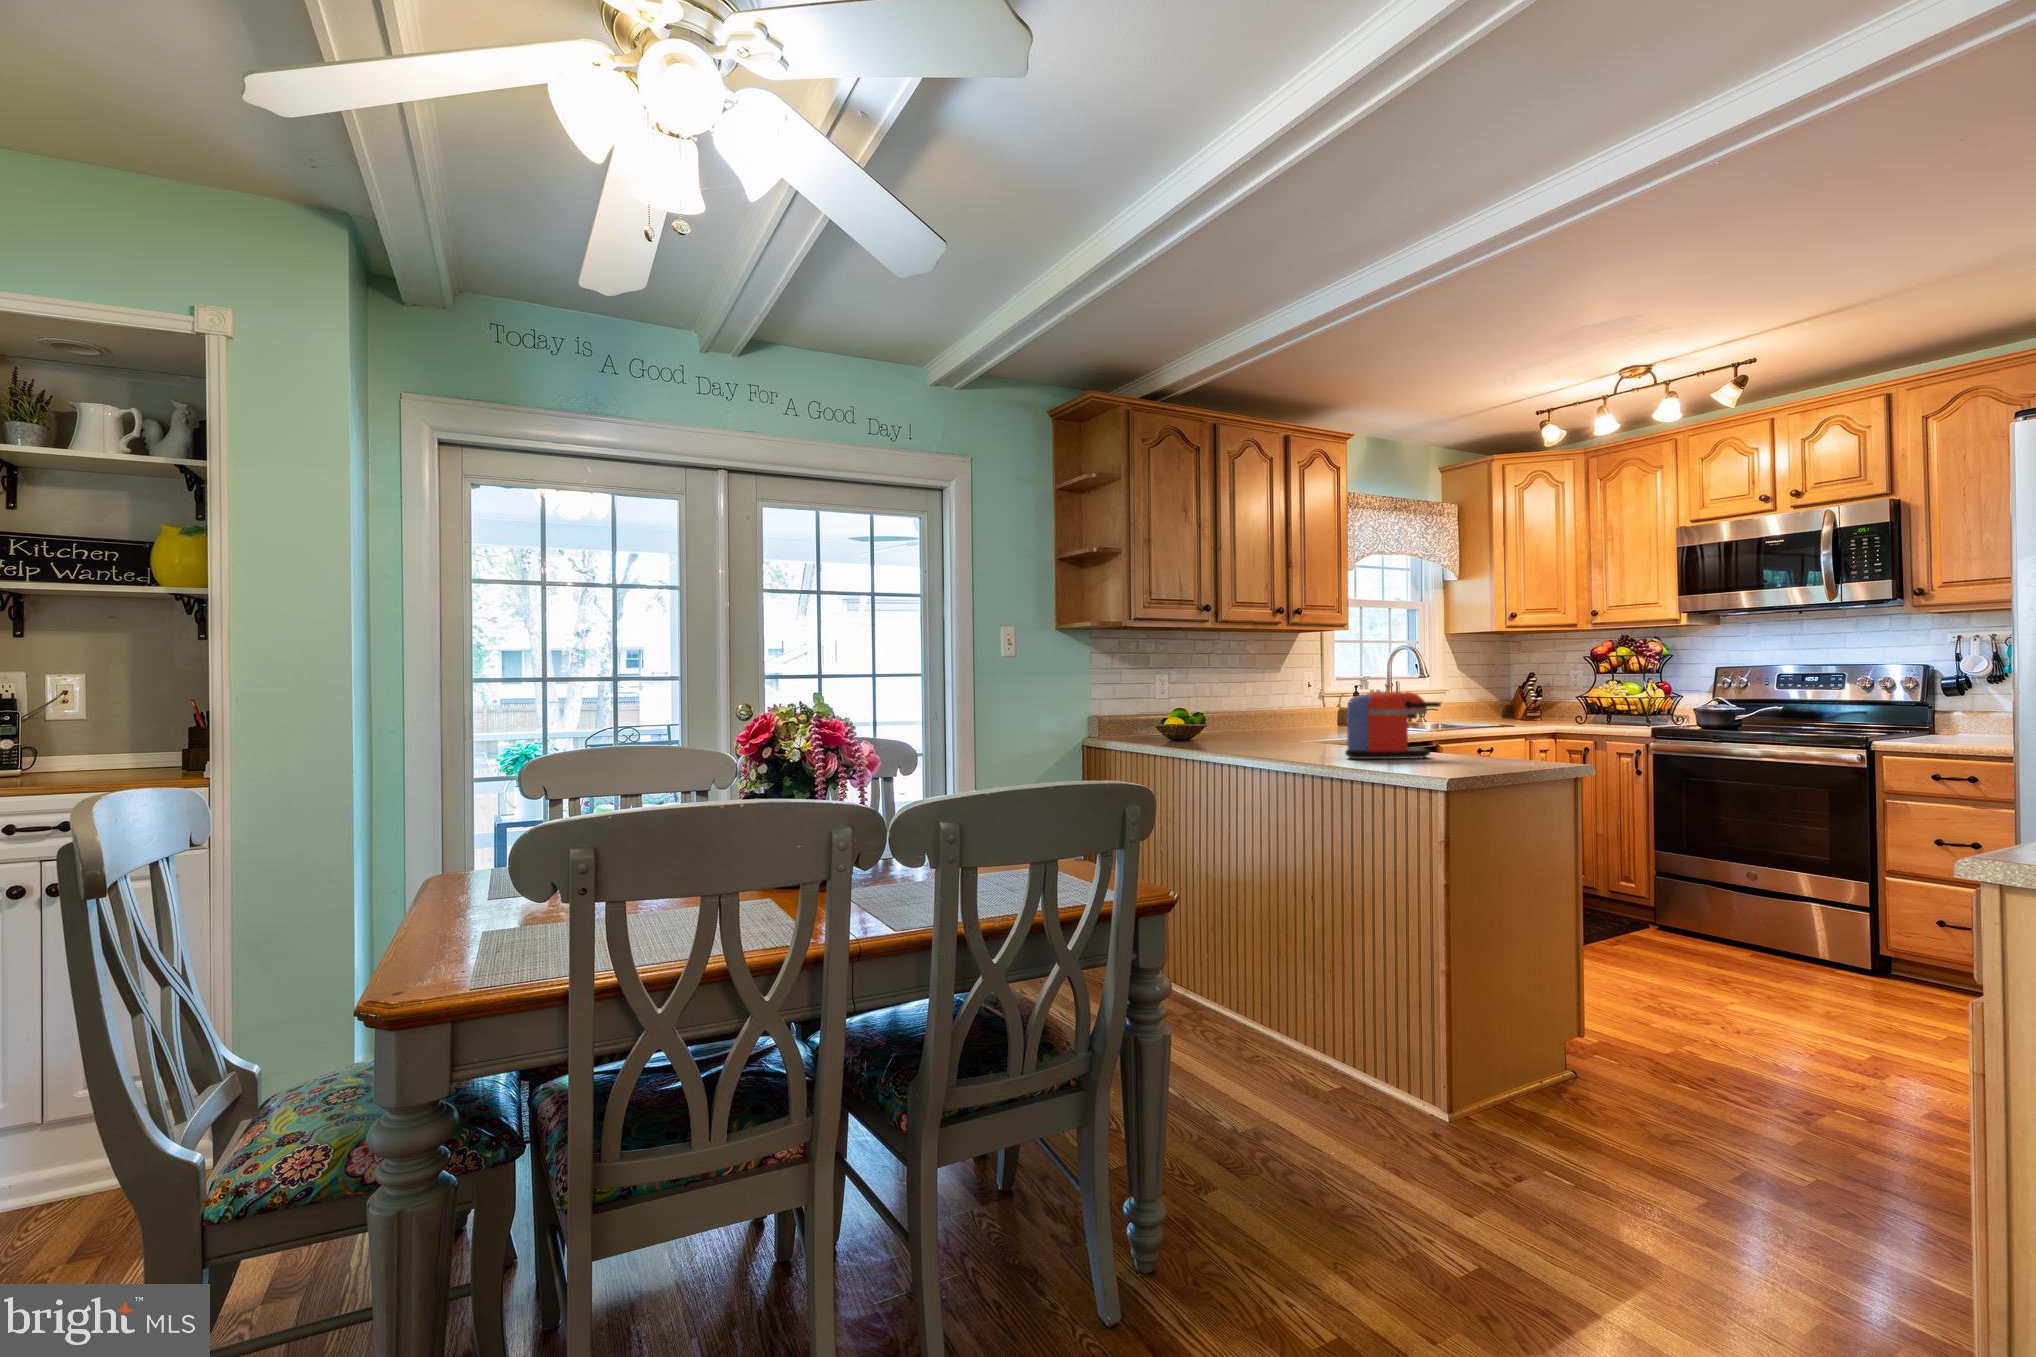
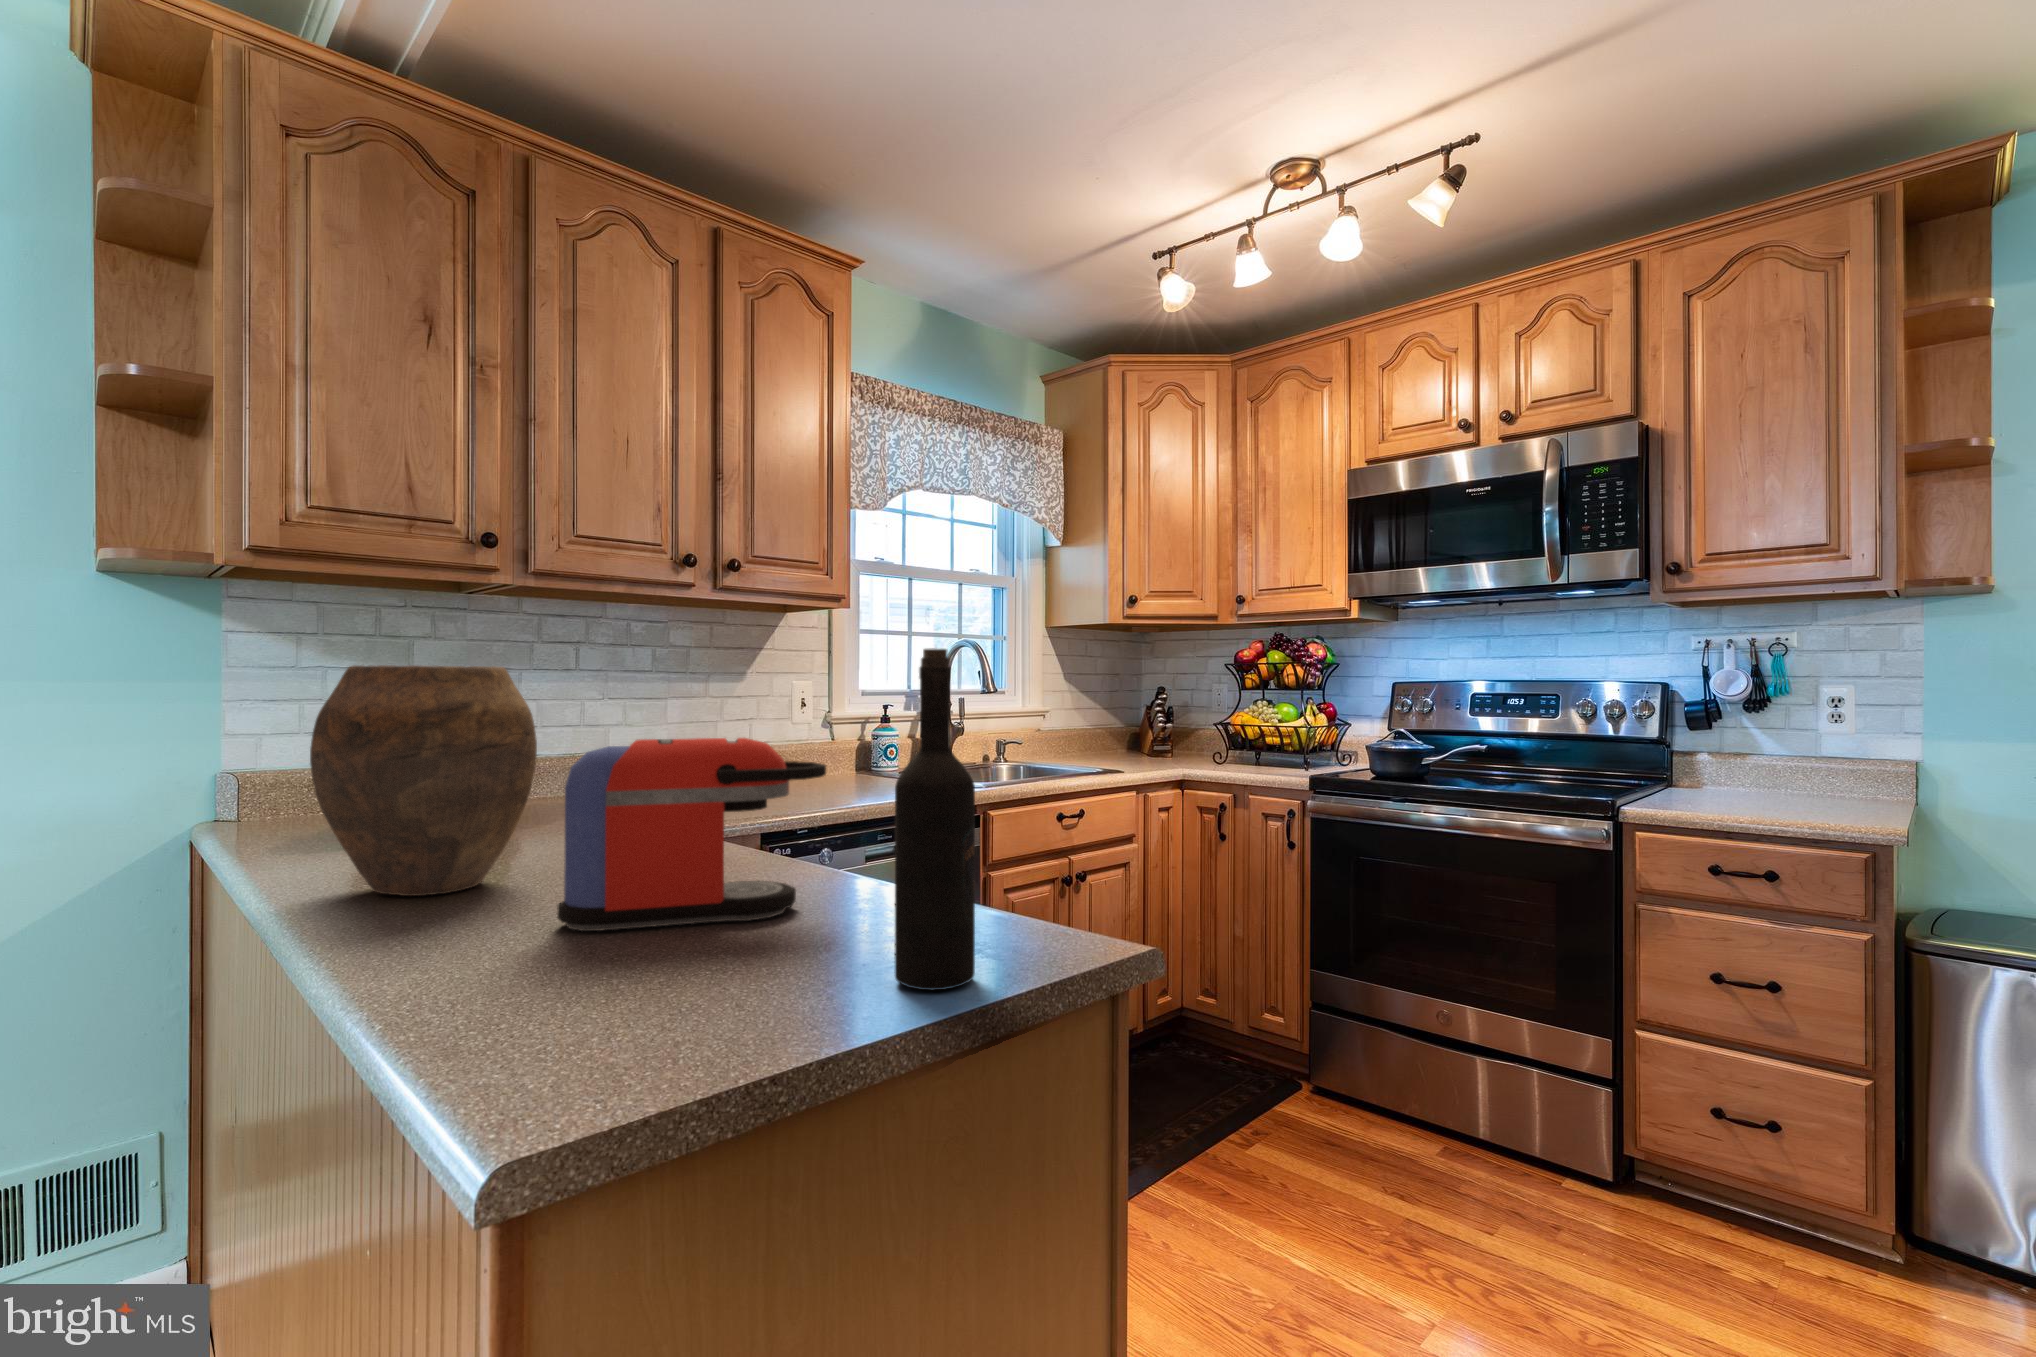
wine bottle: none [1502,658,1532,766] -> present [895,648,975,990]
vase: none [1220,667,1298,754] -> present [310,665,537,896]

